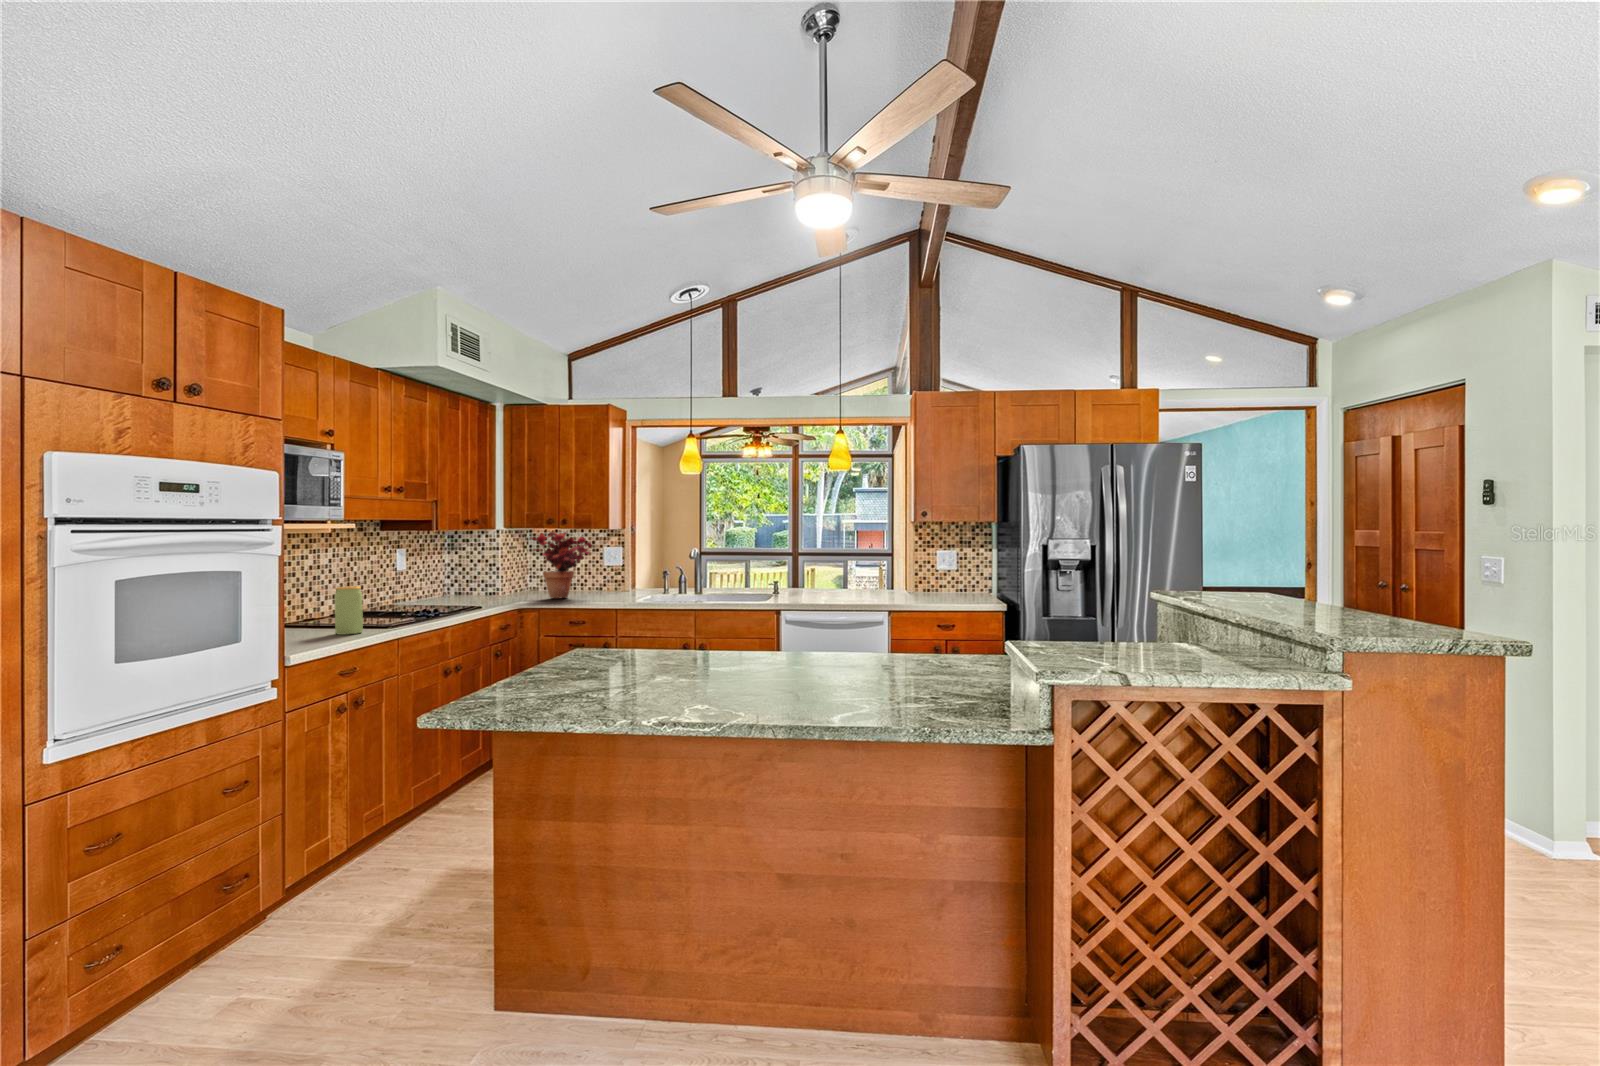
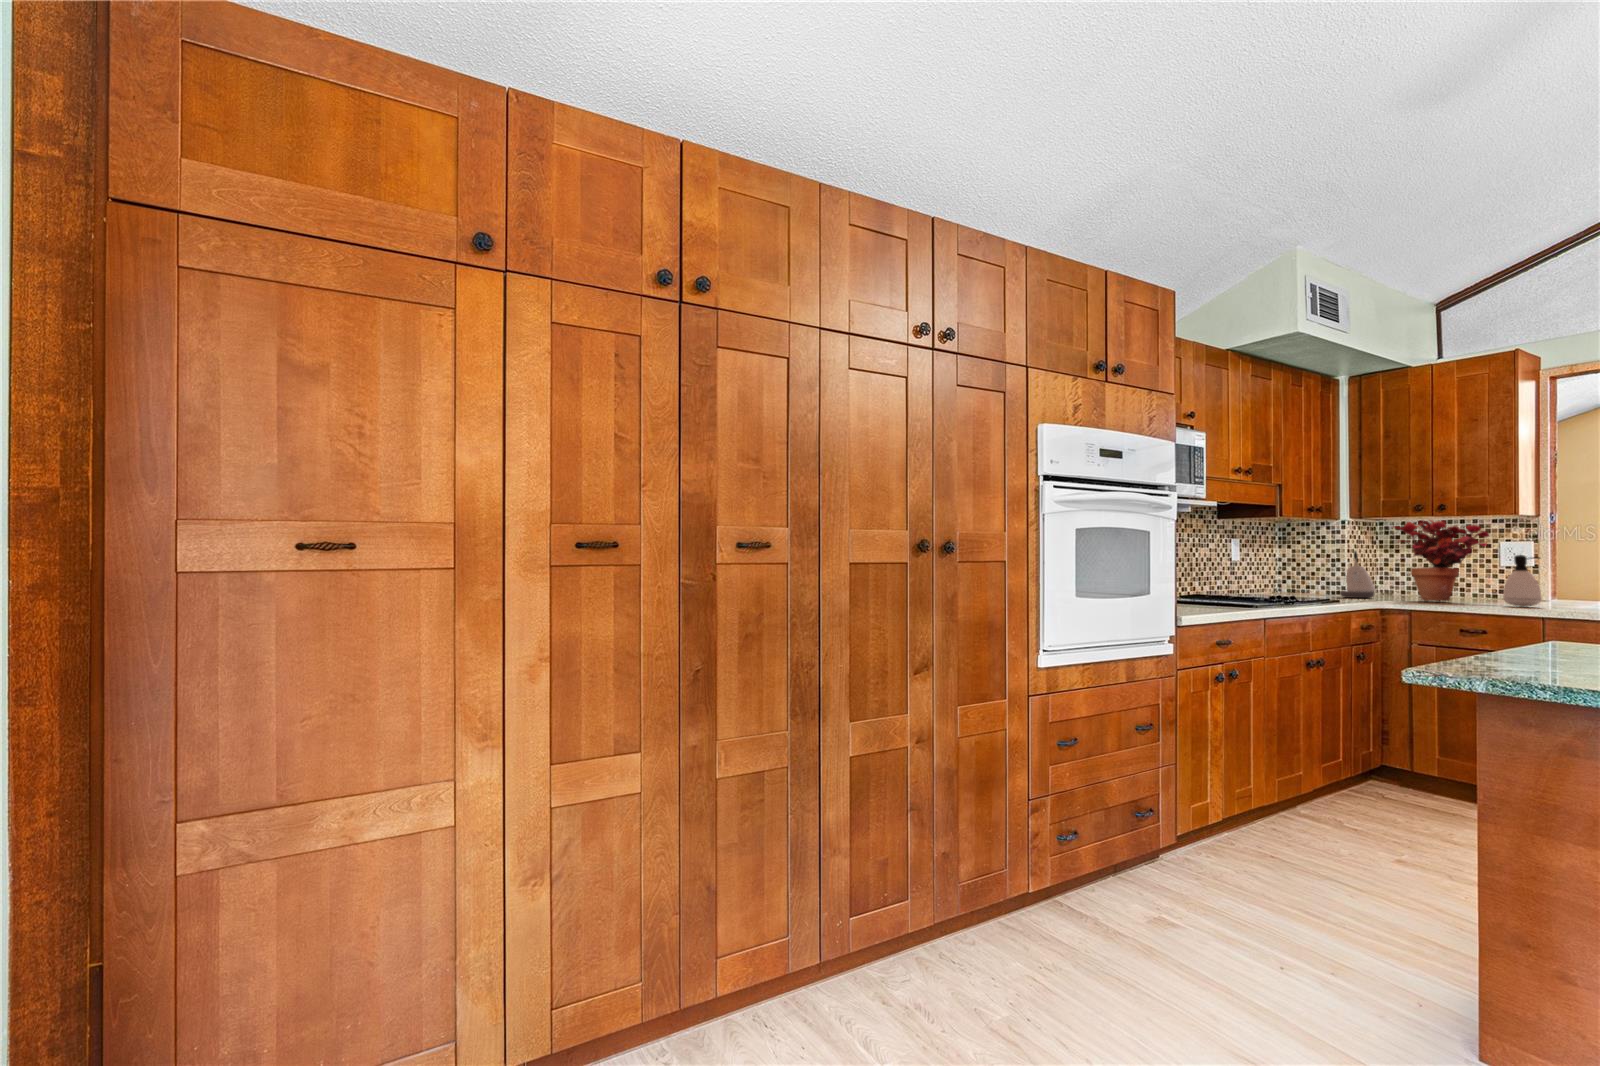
kettle: none [495,556,522,597] -> present [1340,551,1375,598]
soap dispenser: none [594,563,616,602] -> present [1503,555,1542,607]
jar: present [335,586,363,635] -> none [1205,559,1233,607]

